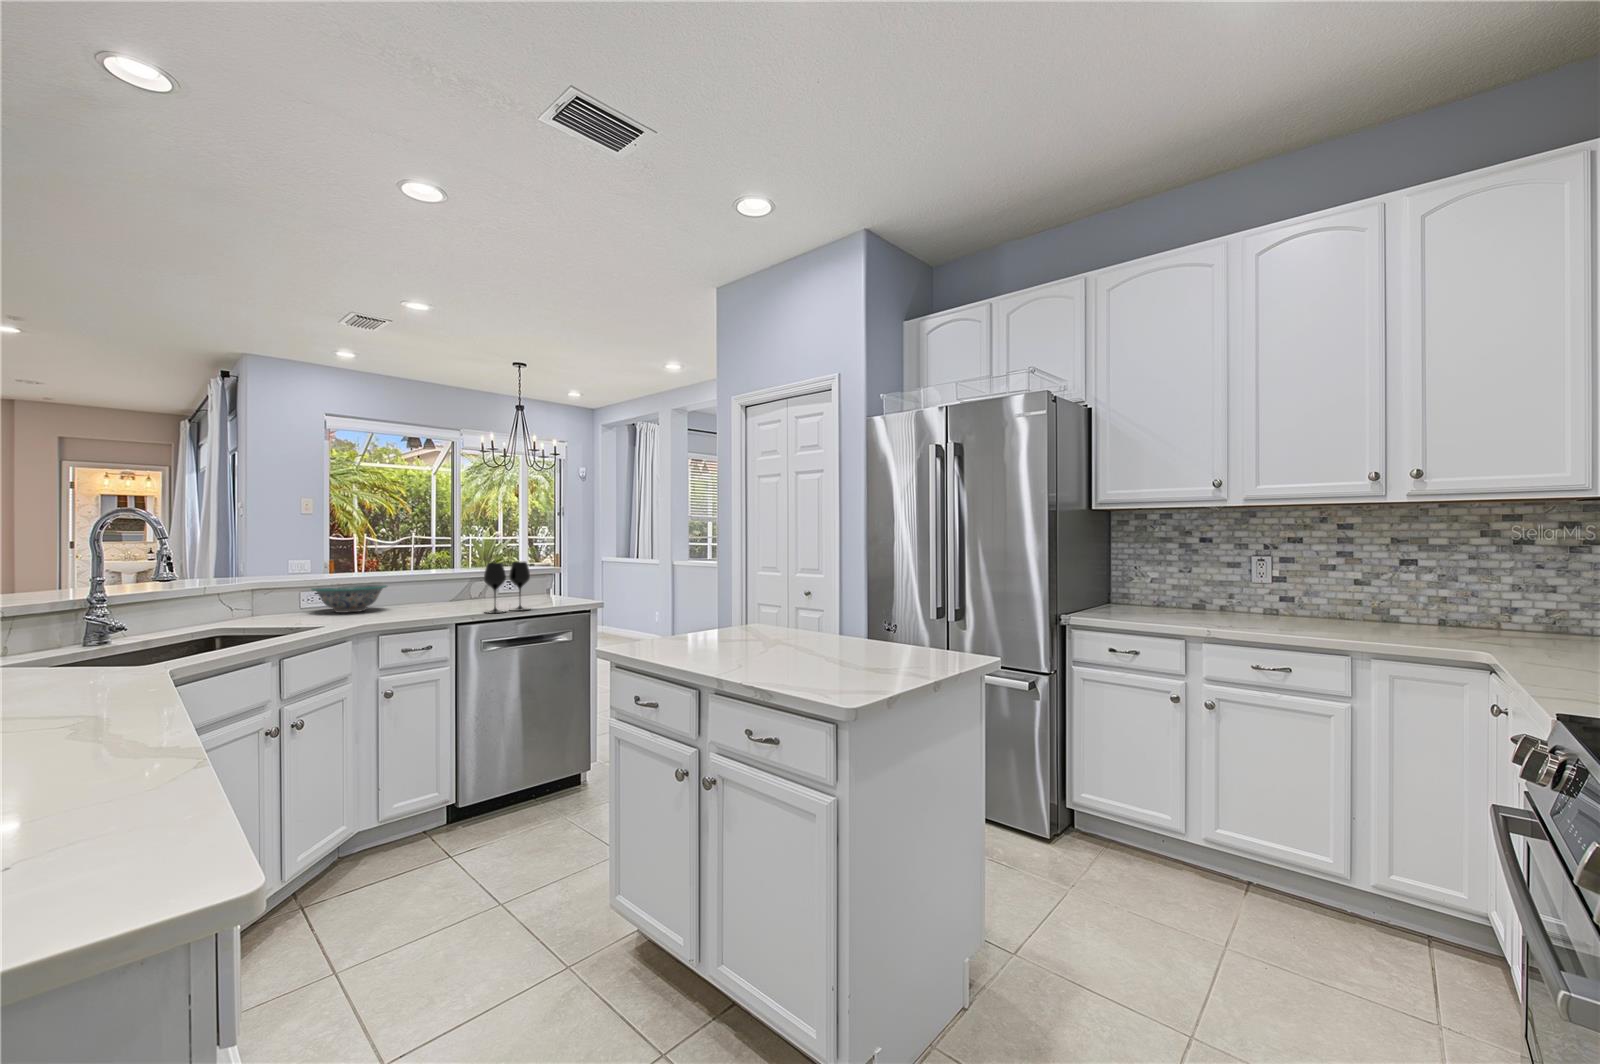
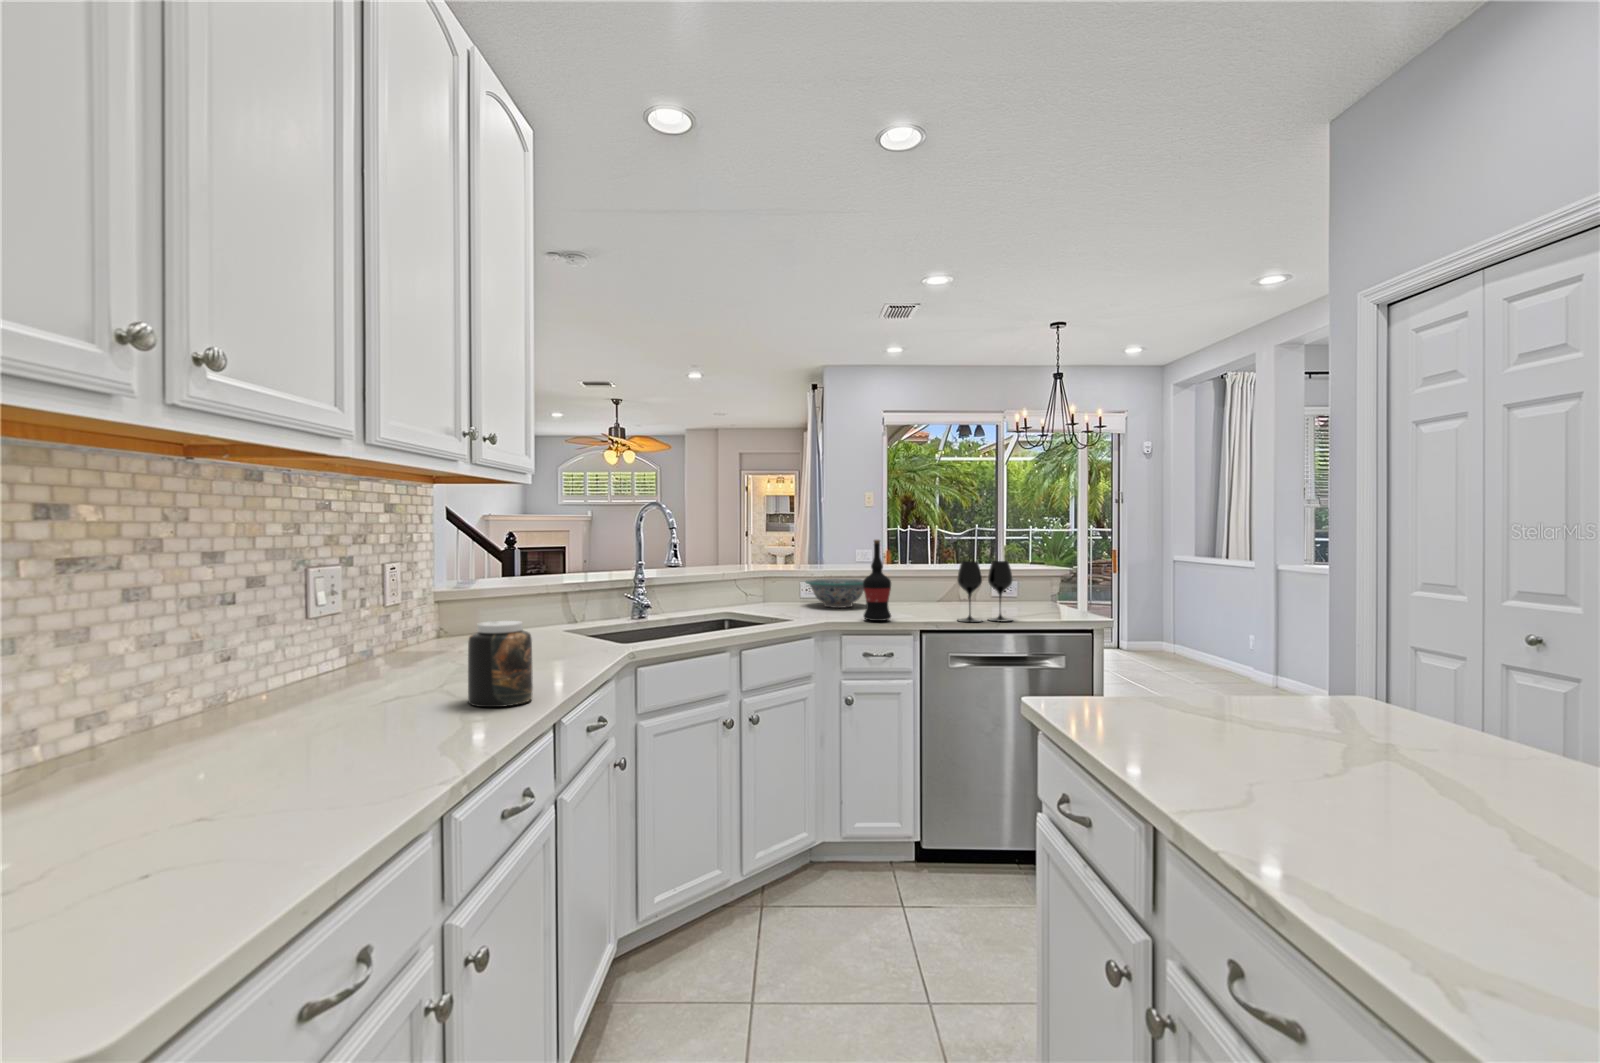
wine bottle: none [395,546,425,619] -> present [863,540,891,621]
jar: none [59,633,152,728] -> present [468,620,533,707]

